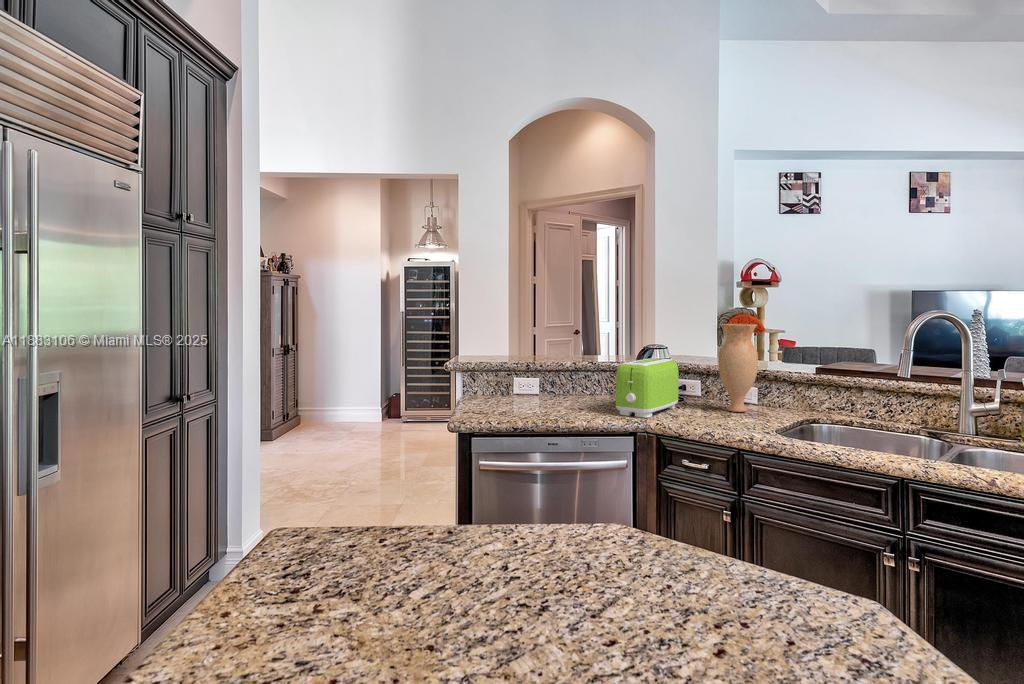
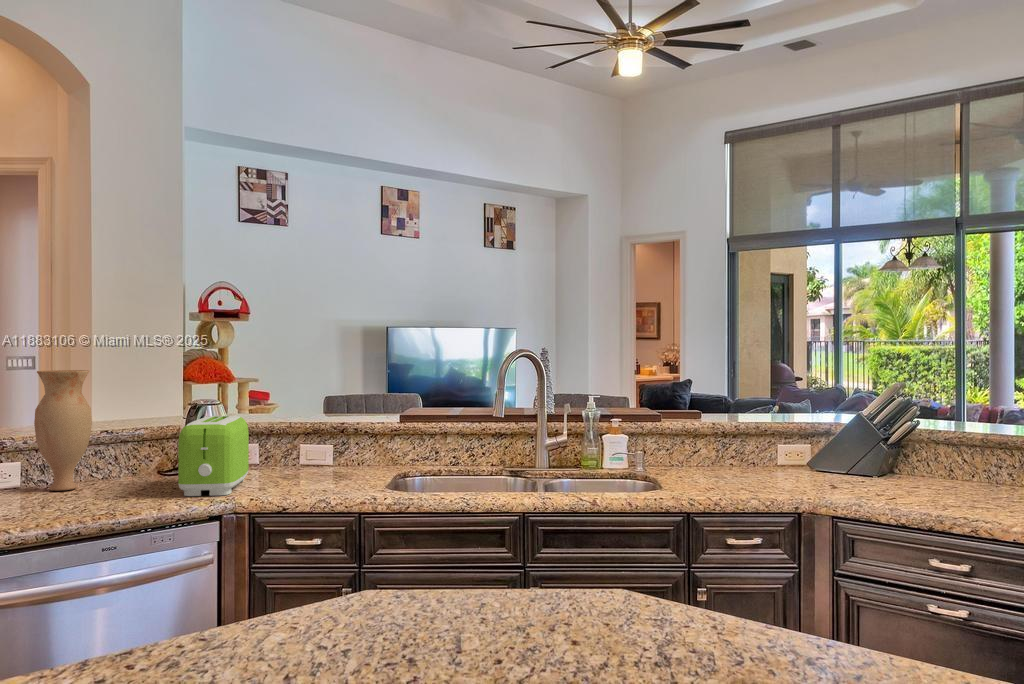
vase: present [718,324,758,412] -> present [34,370,92,491]

